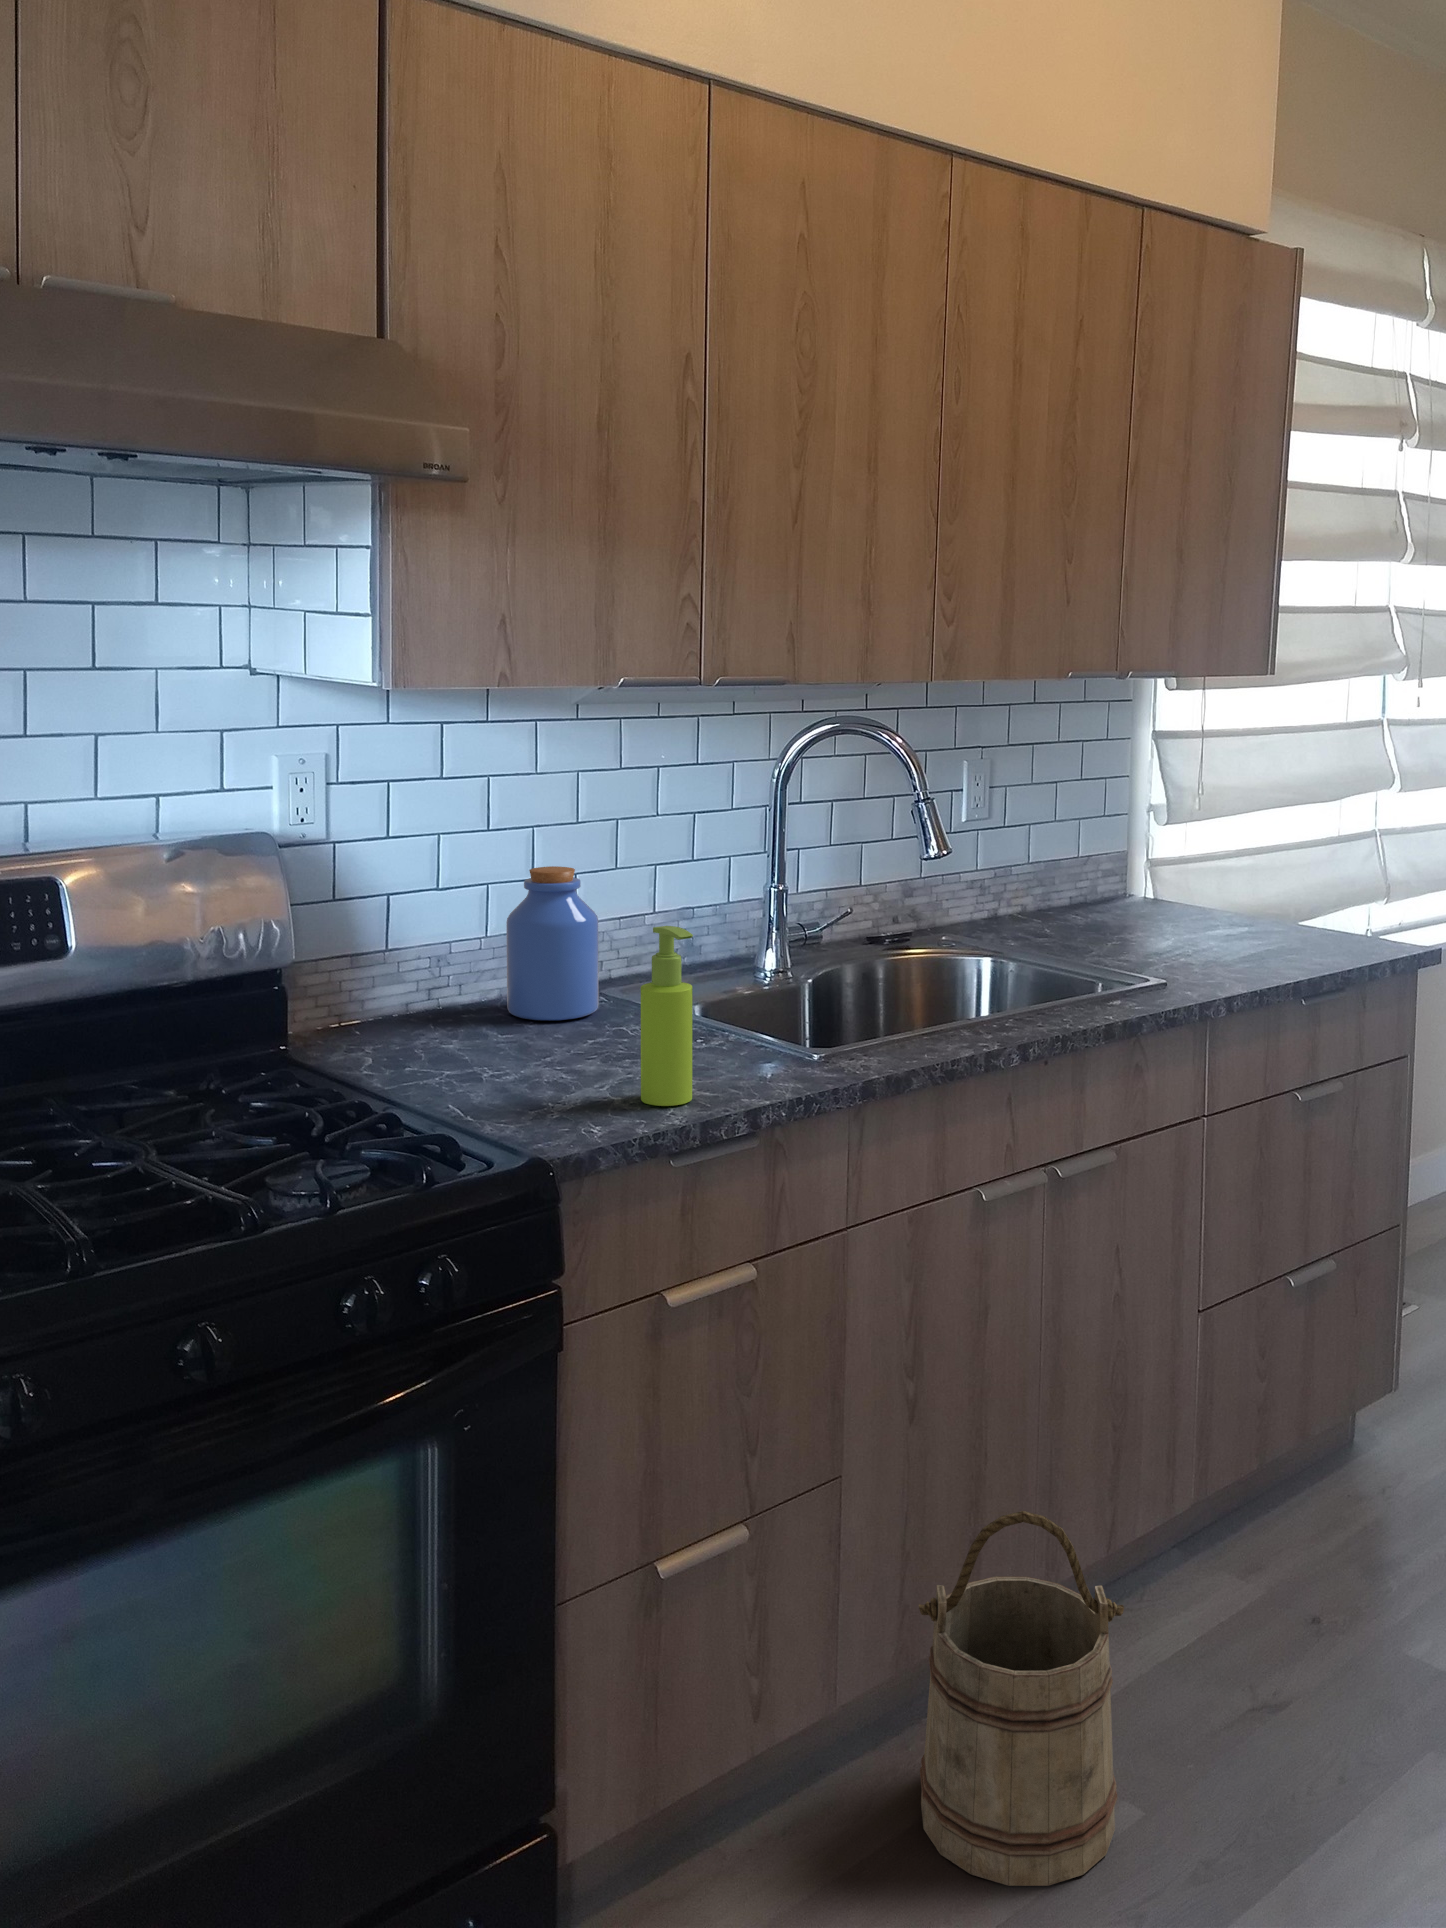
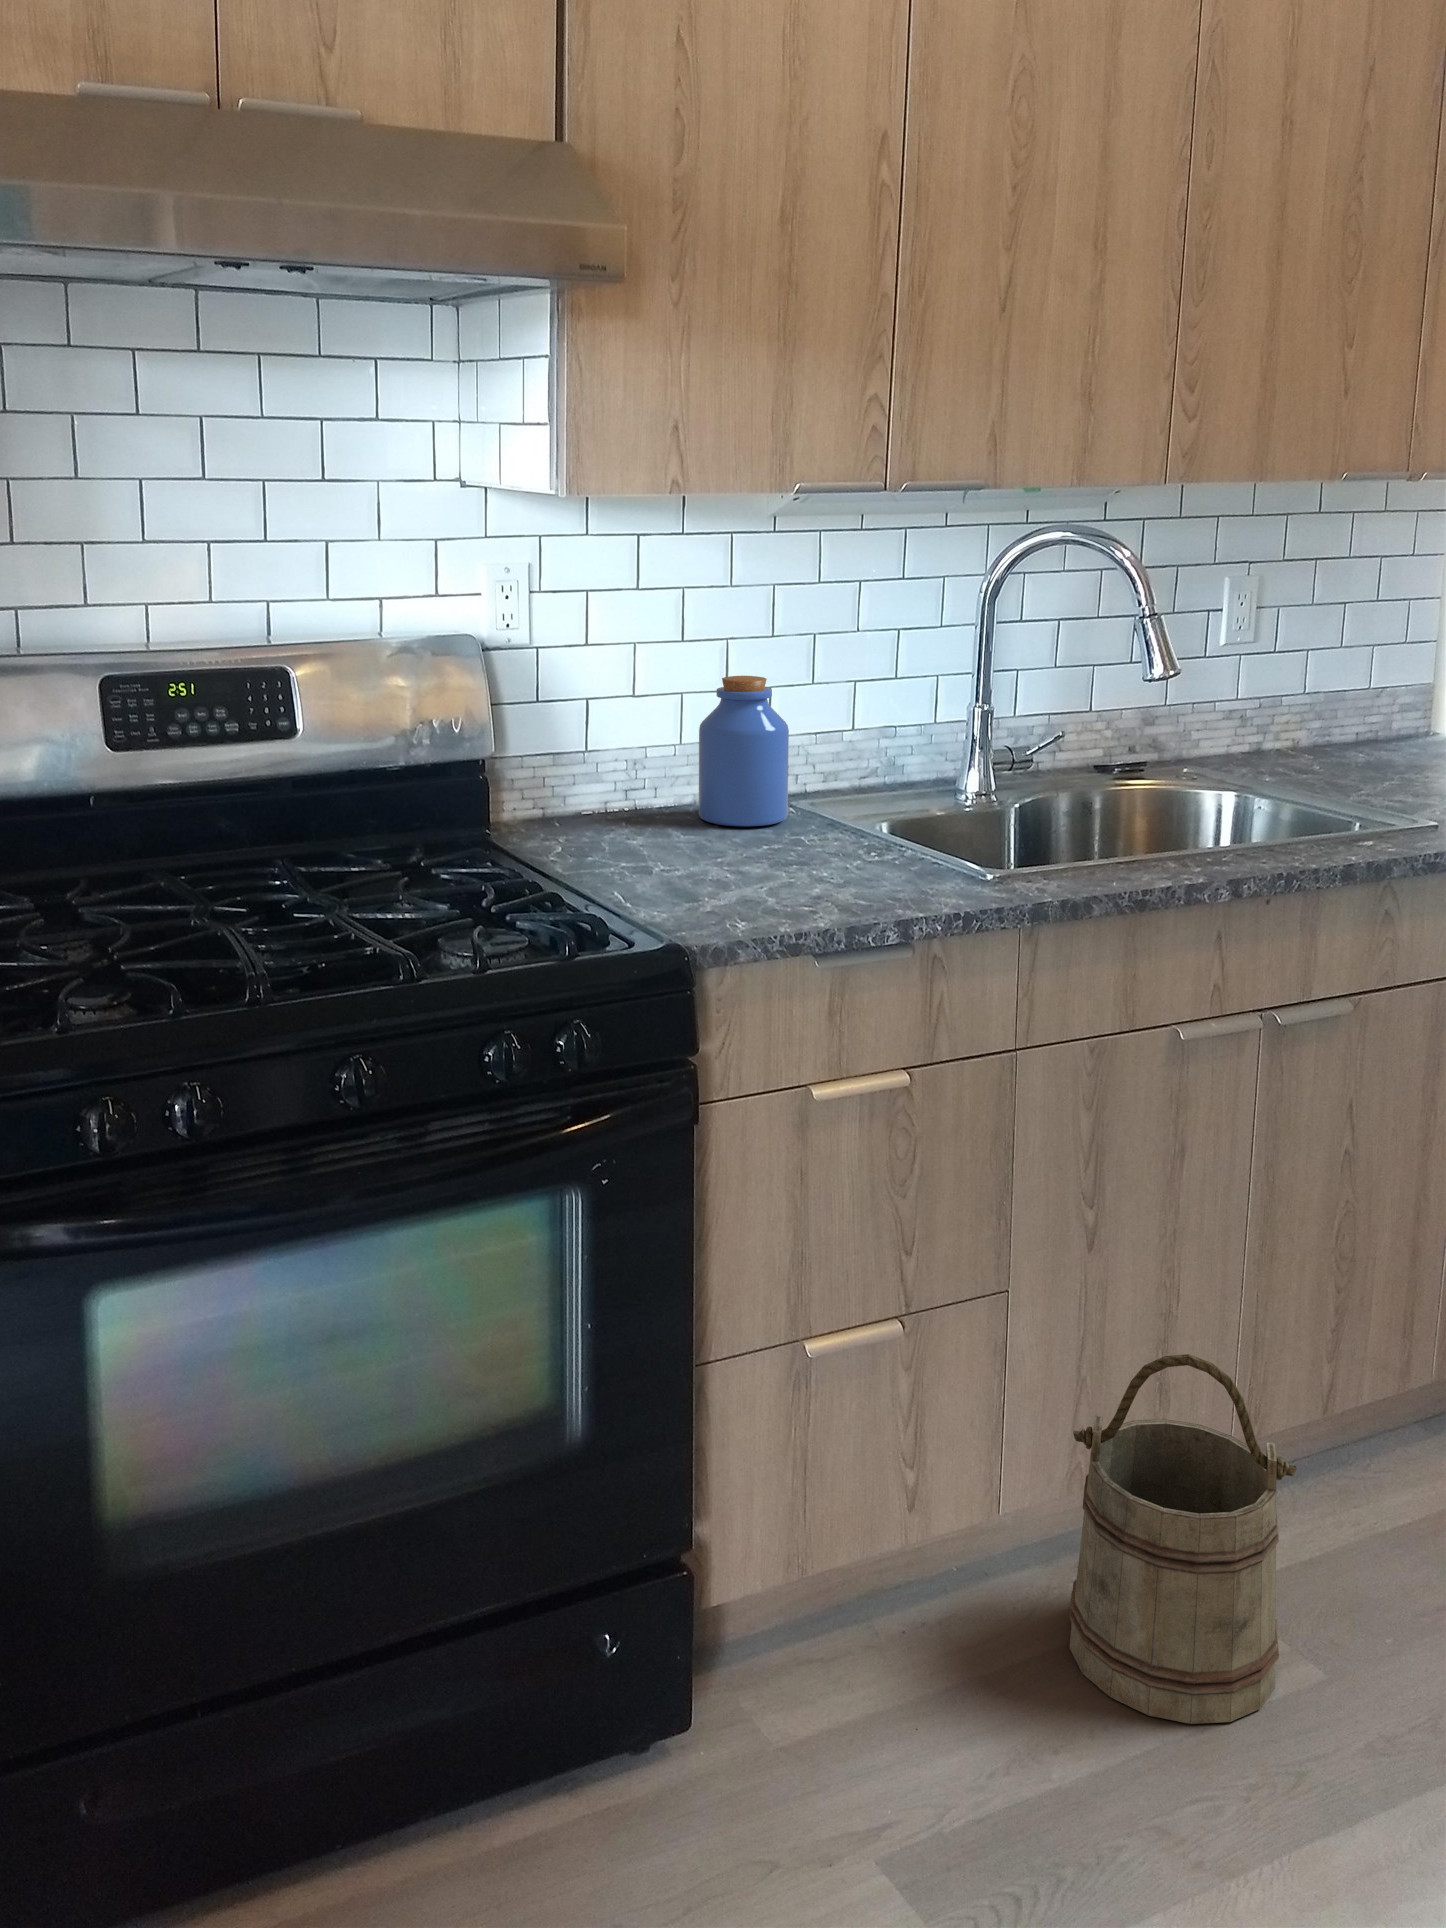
soap dispenser: present [641,926,693,1106] -> none [796,731,849,909]

